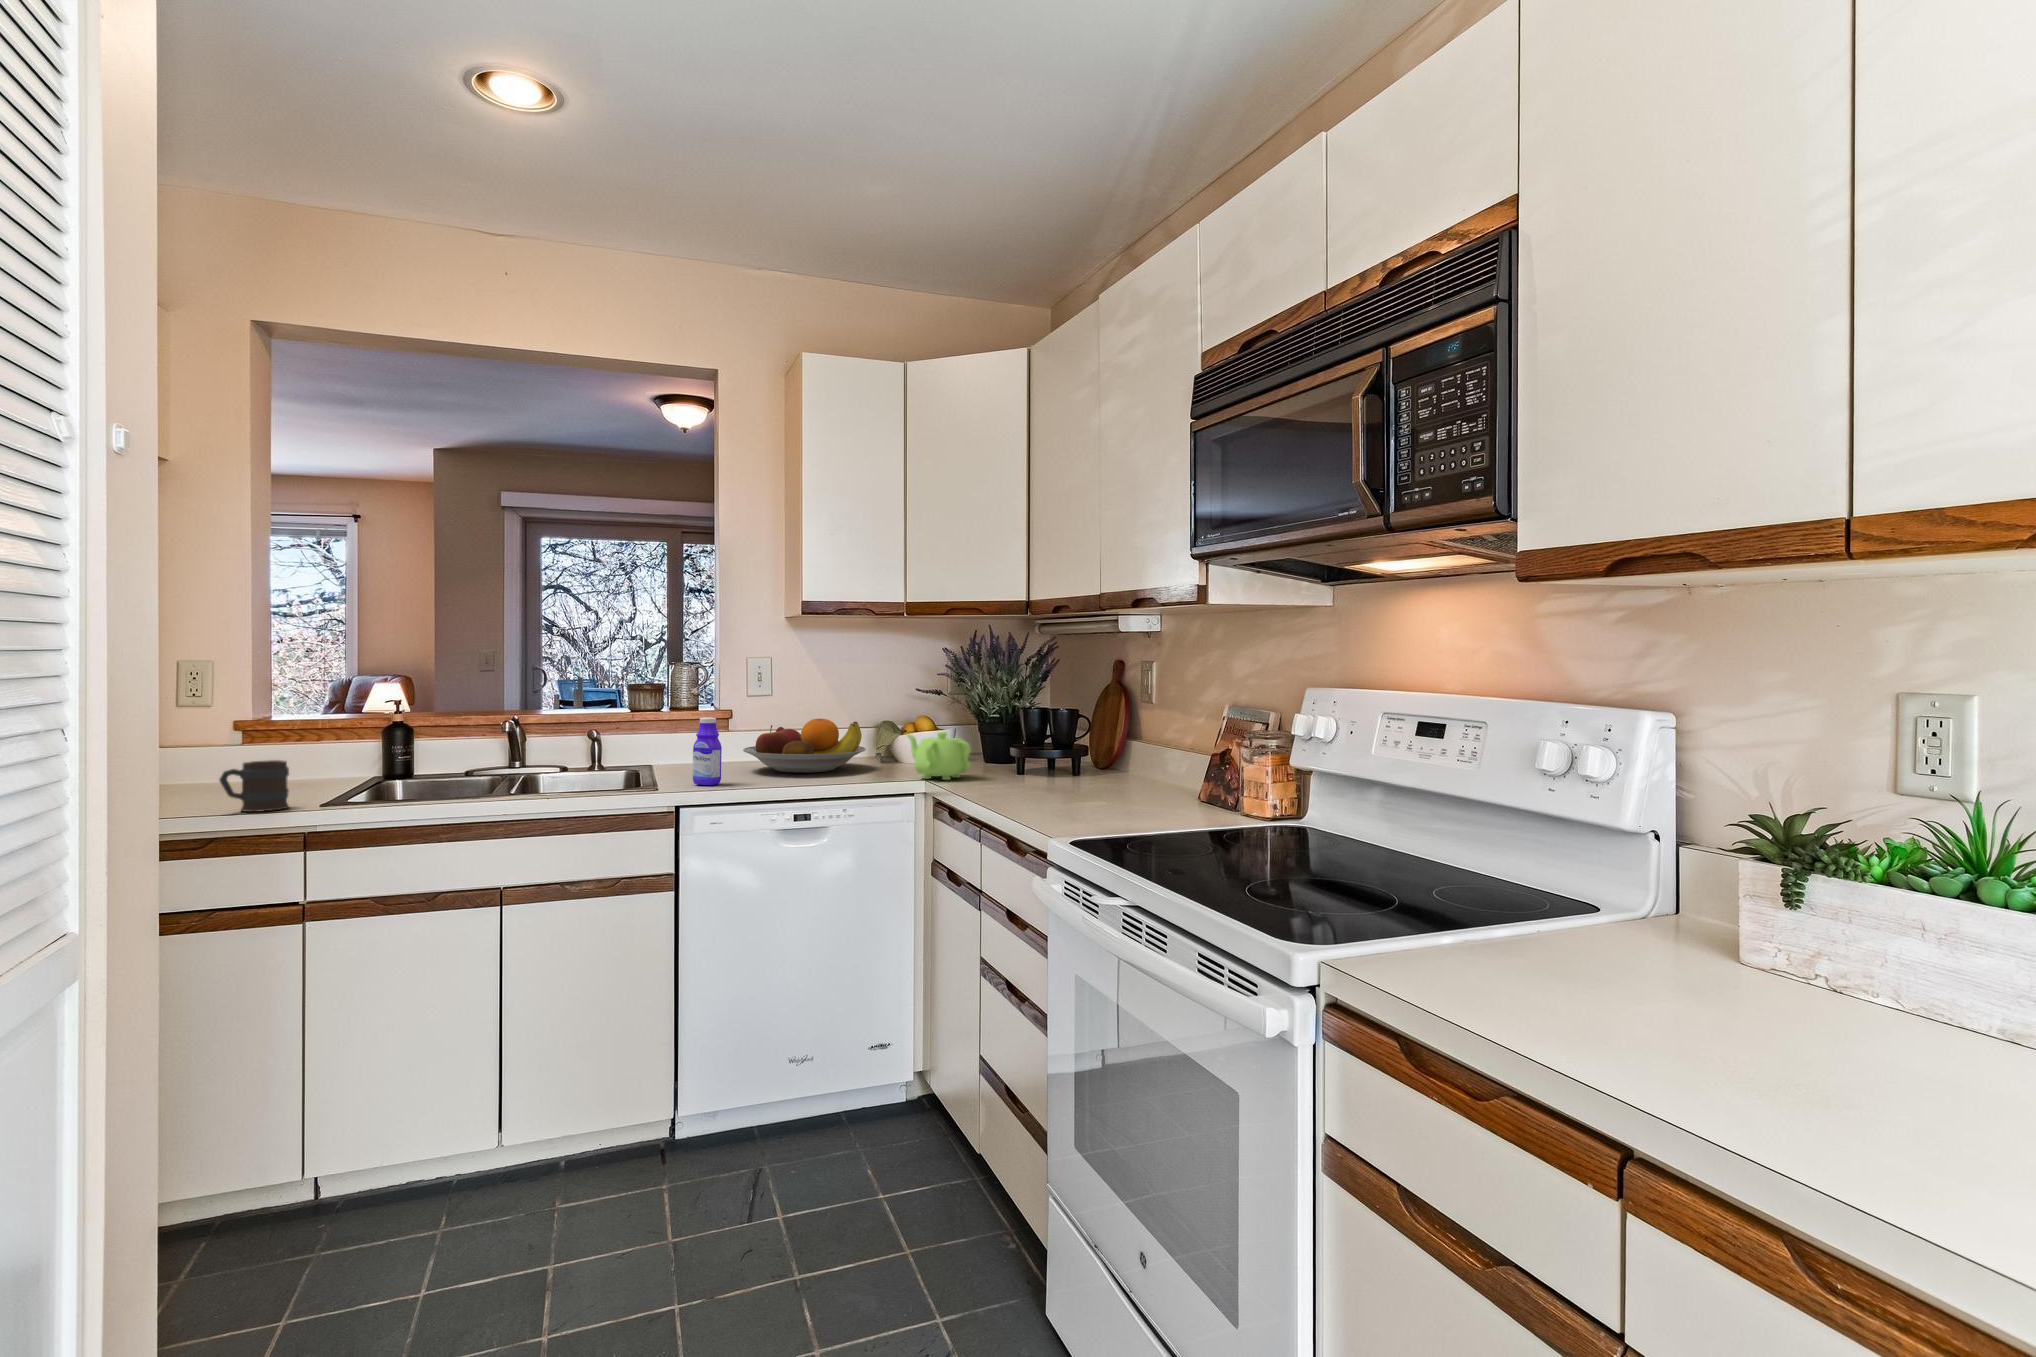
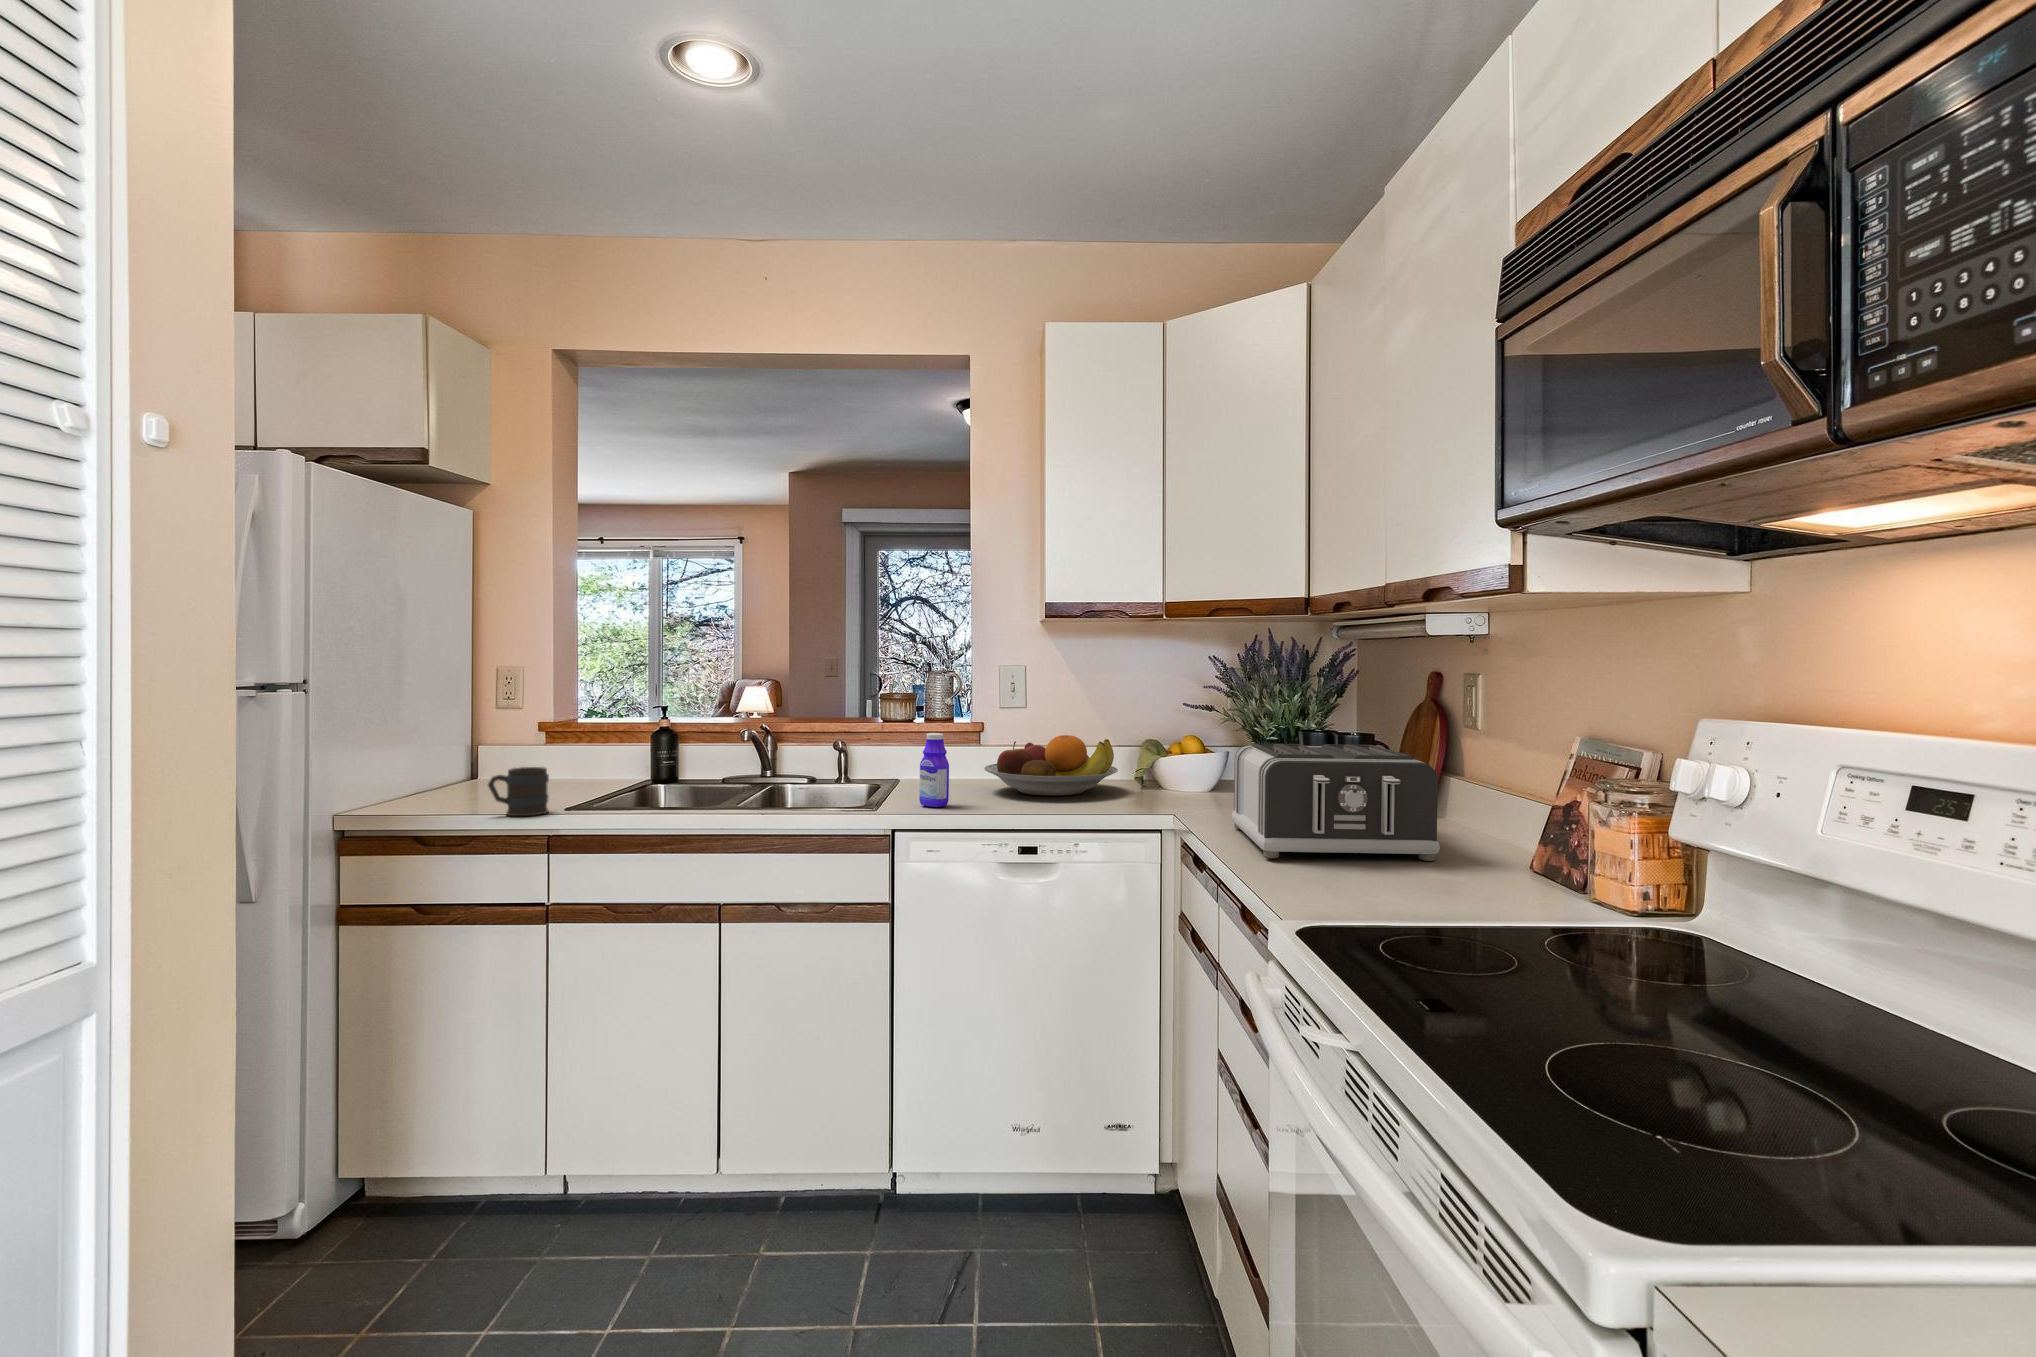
toaster: none [980,717,1141,804] -> present [1232,744,1440,861]
teapot: present [907,732,971,780] -> none [1154,756,1229,814]

